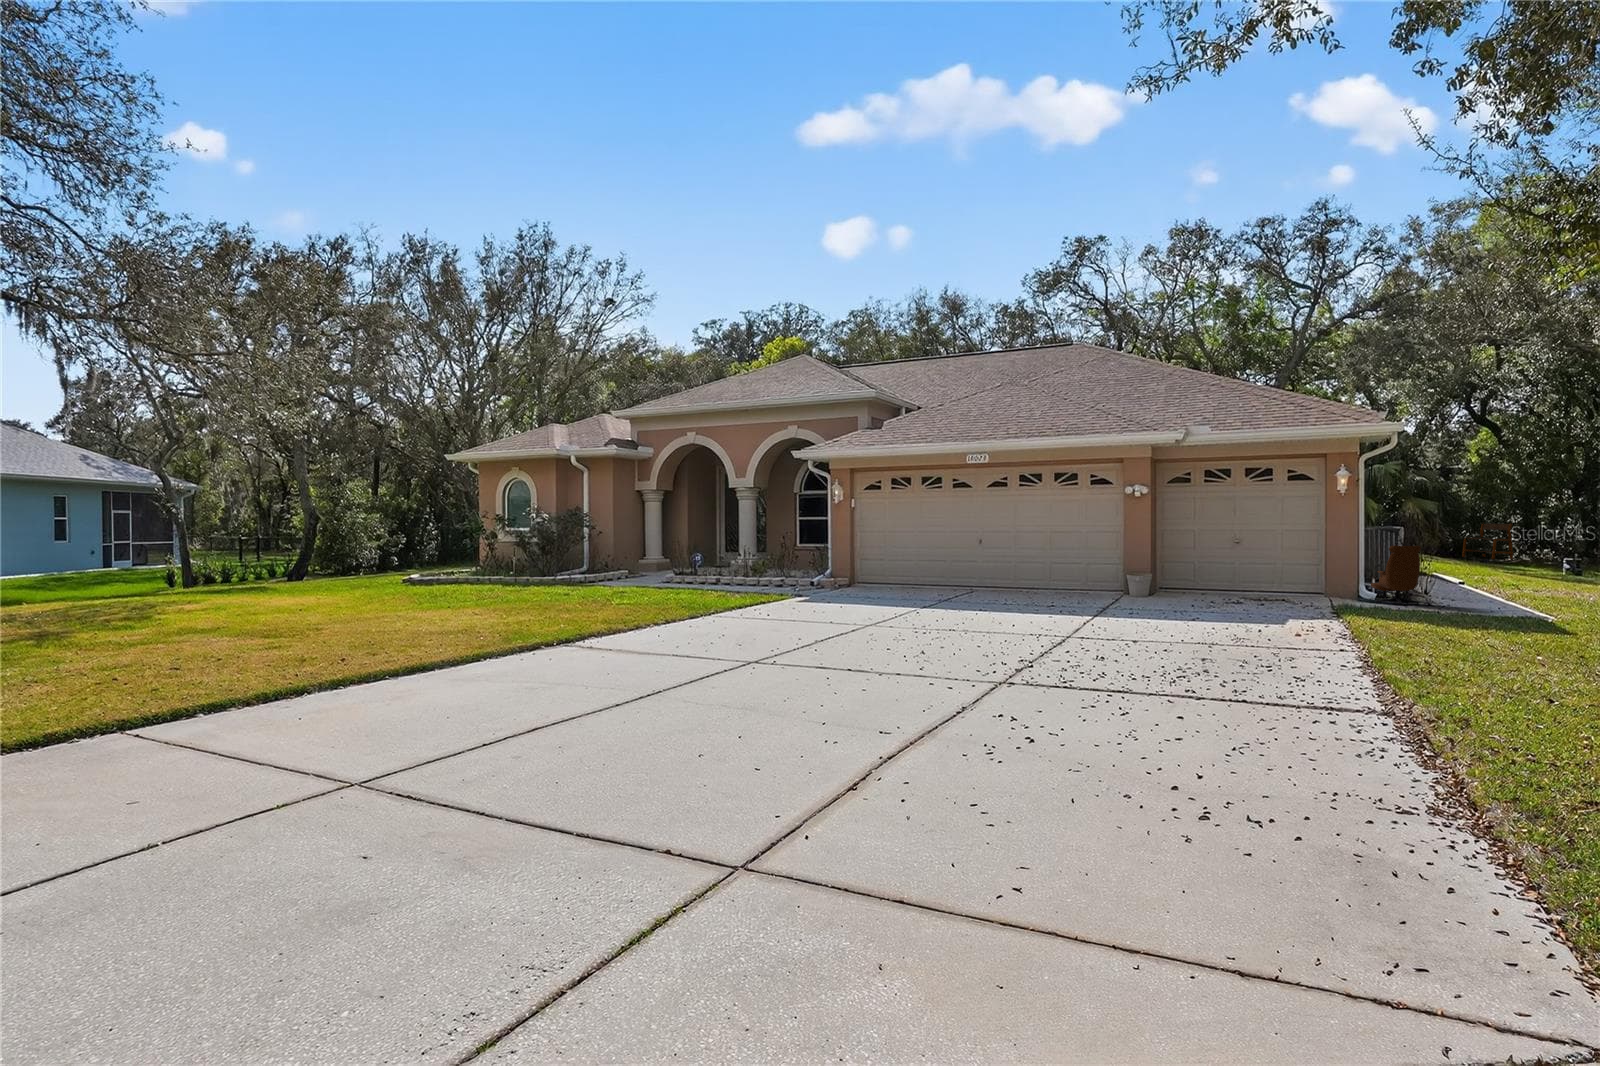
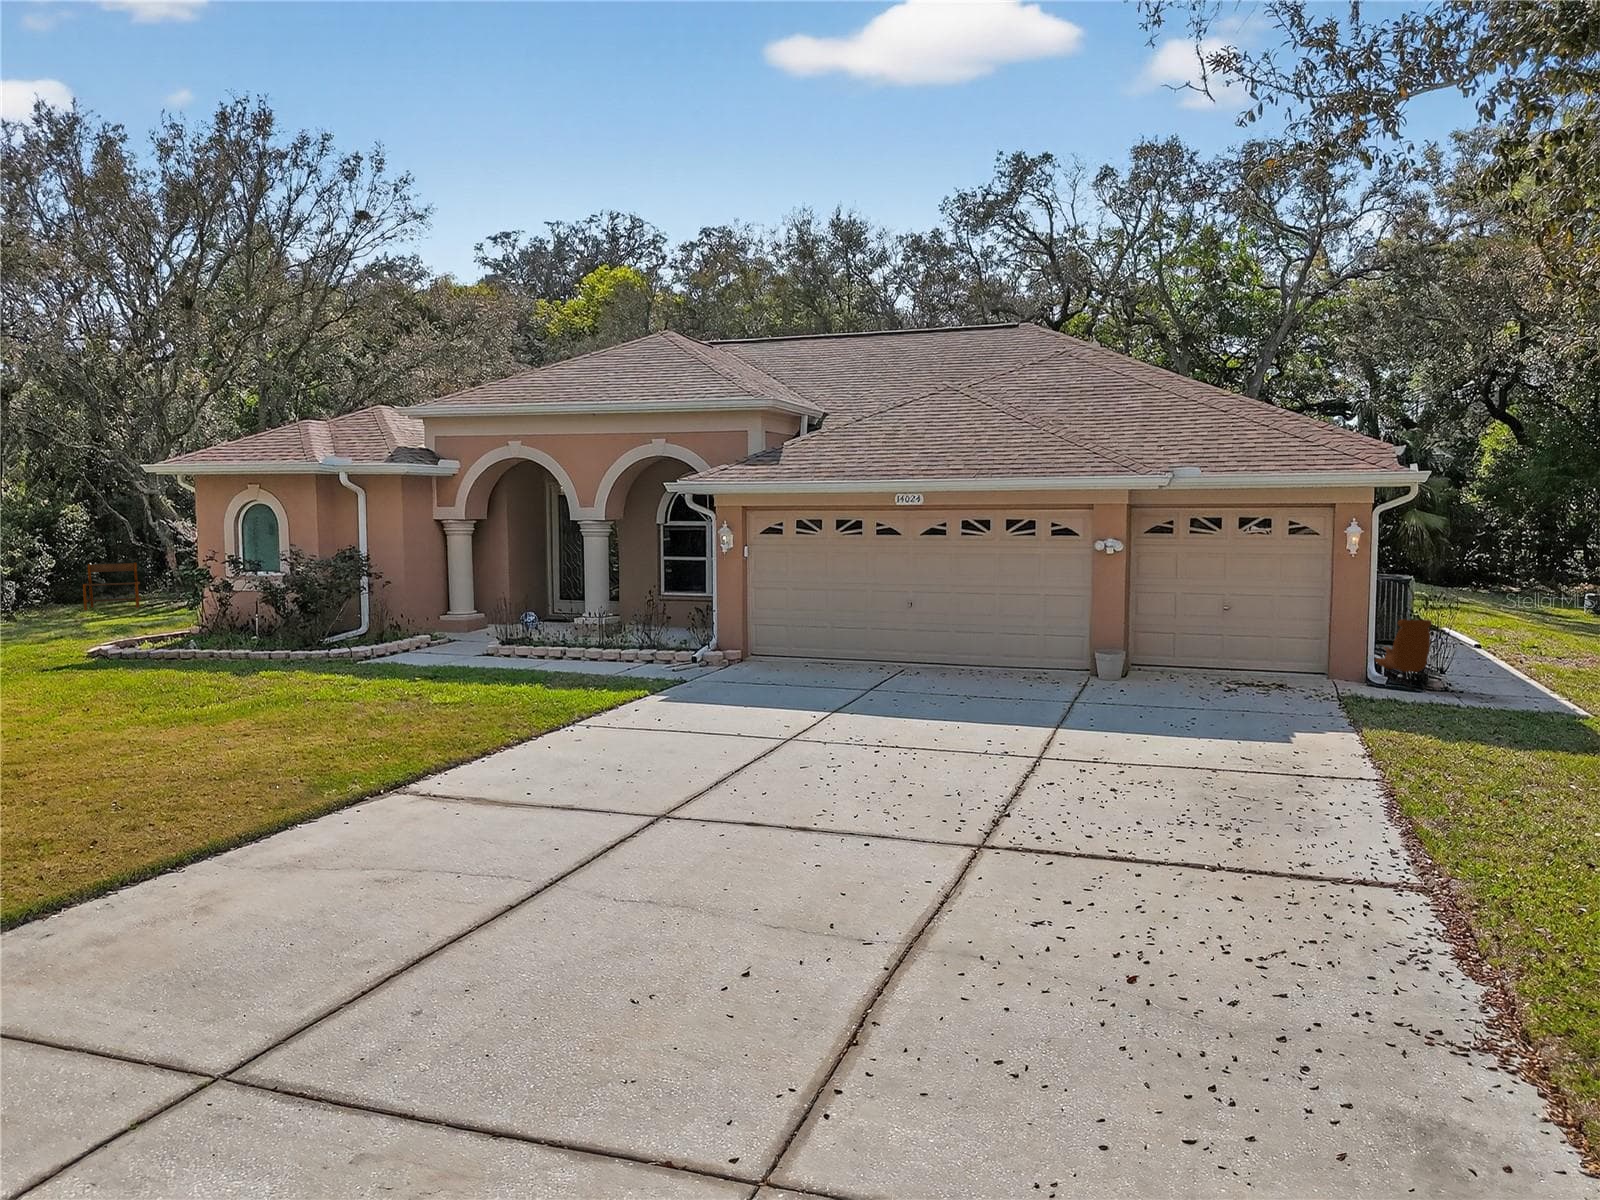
bench: present [1462,523,1513,559] -> present [83,563,141,610]

